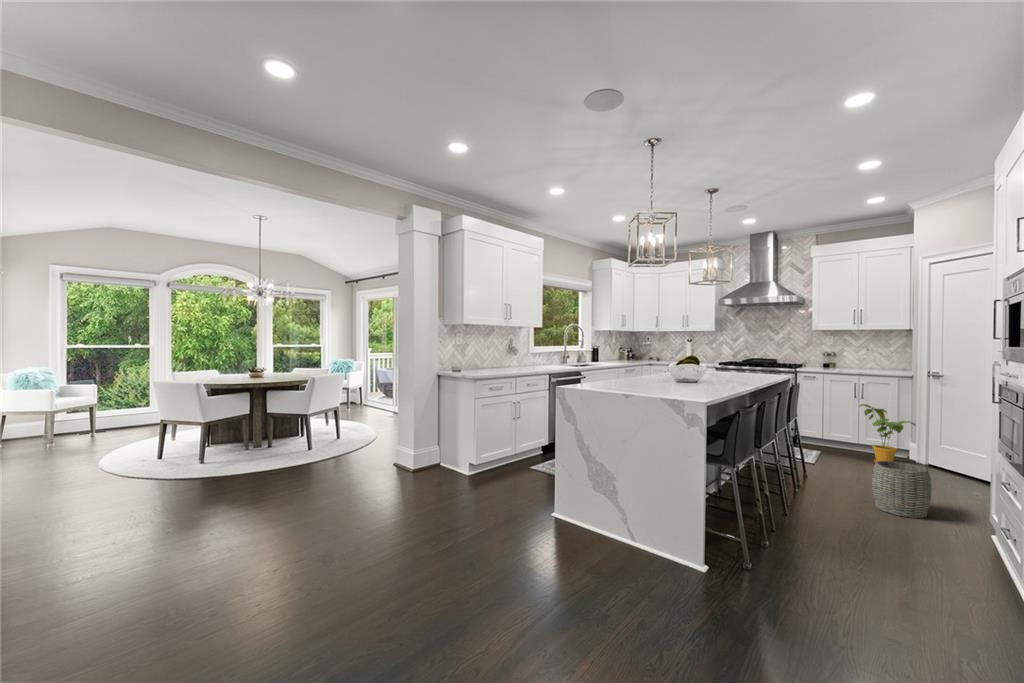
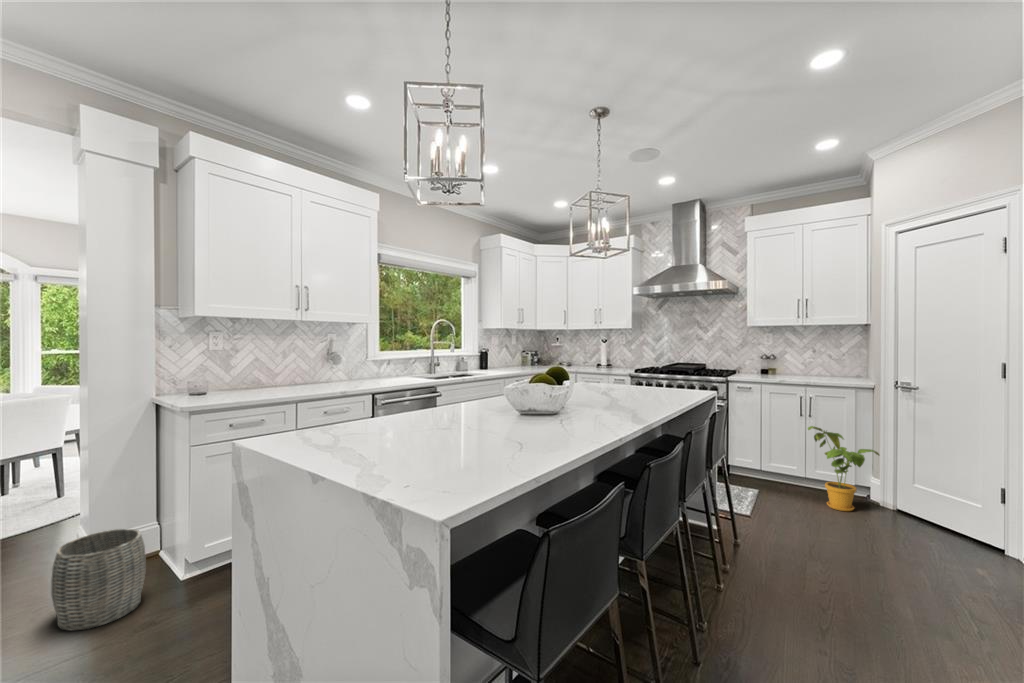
woven basket: present [872,461,931,518] -> present [51,529,146,631]

